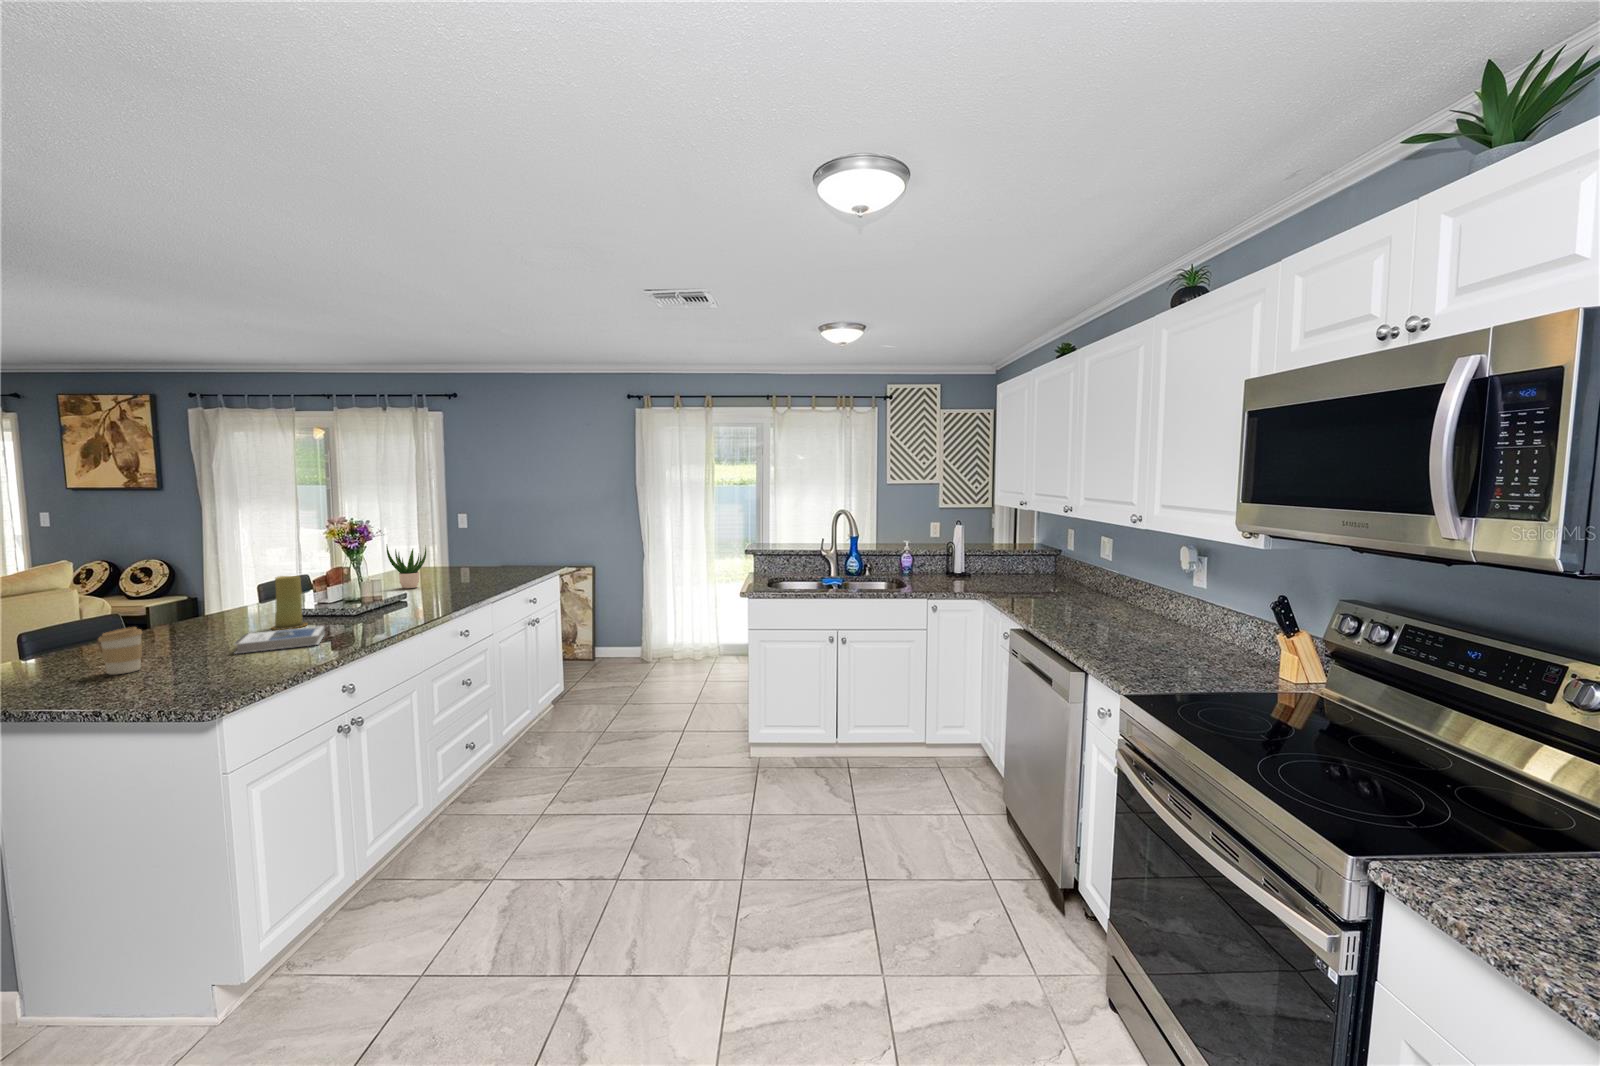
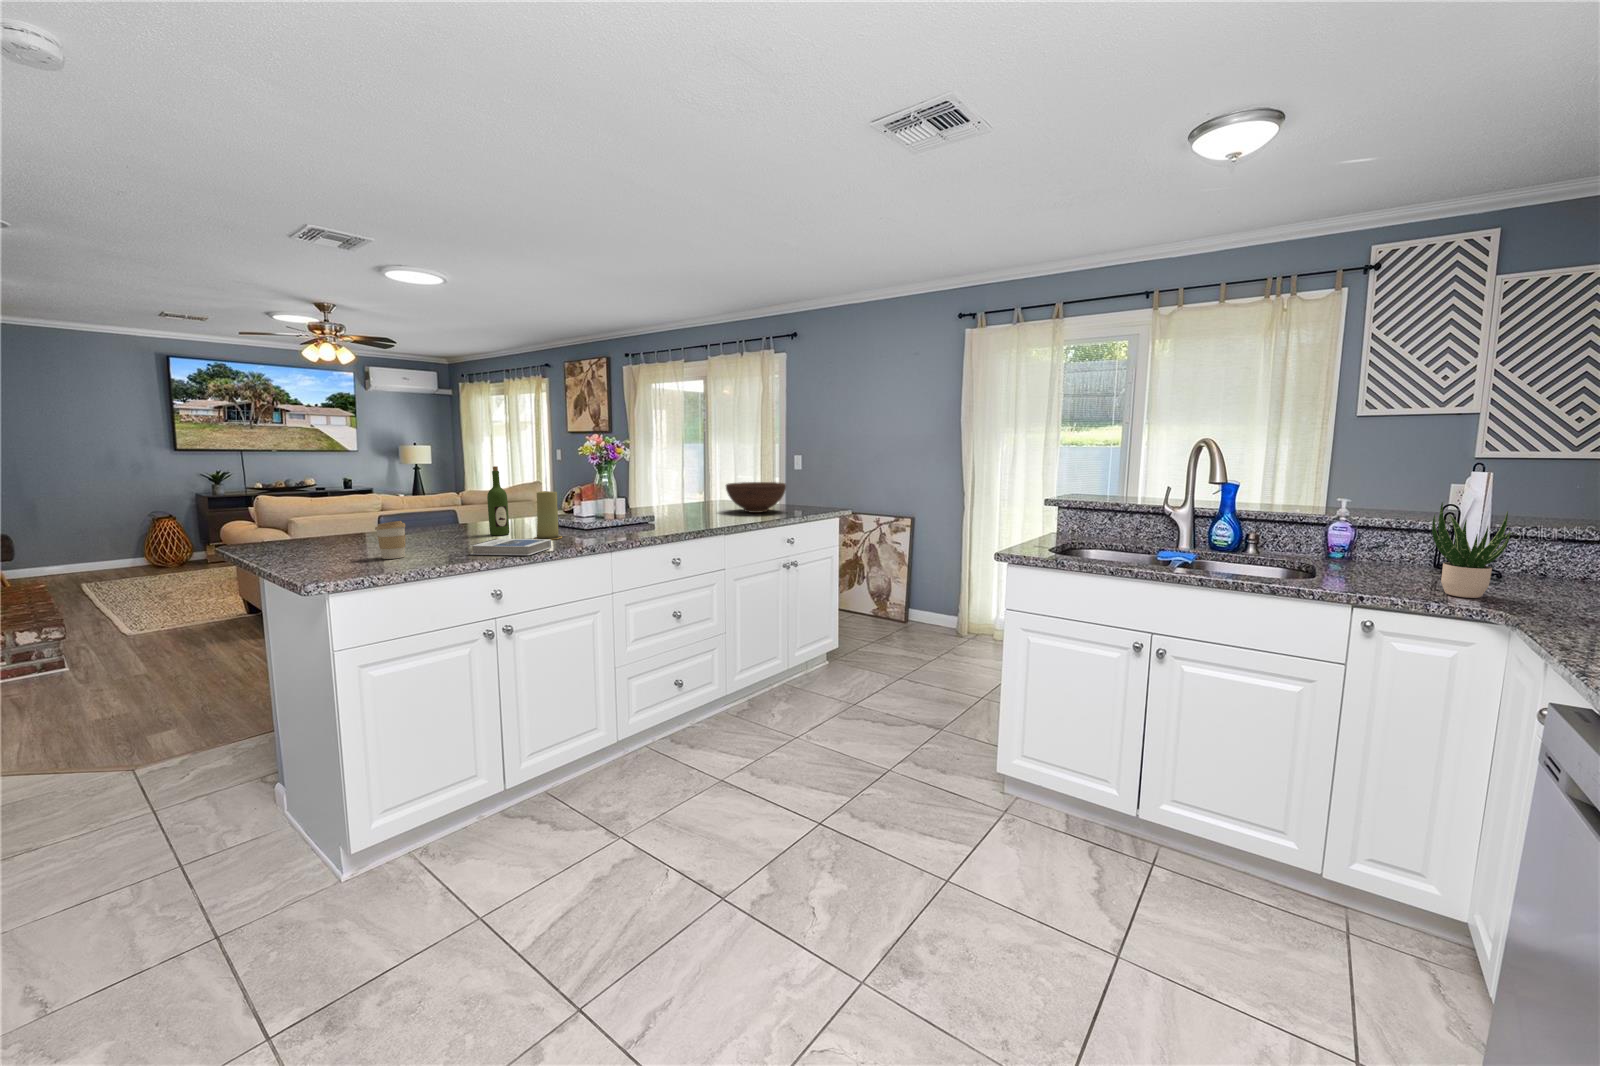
potted plant: present [386,546,426,588] -> present [1432,502,1512,598]
fruit bowl: none [438,546,504,578] -> present [726,482,786,513]
wine bottle: none [189,553,221,632] -> present [487,466,510,535]

